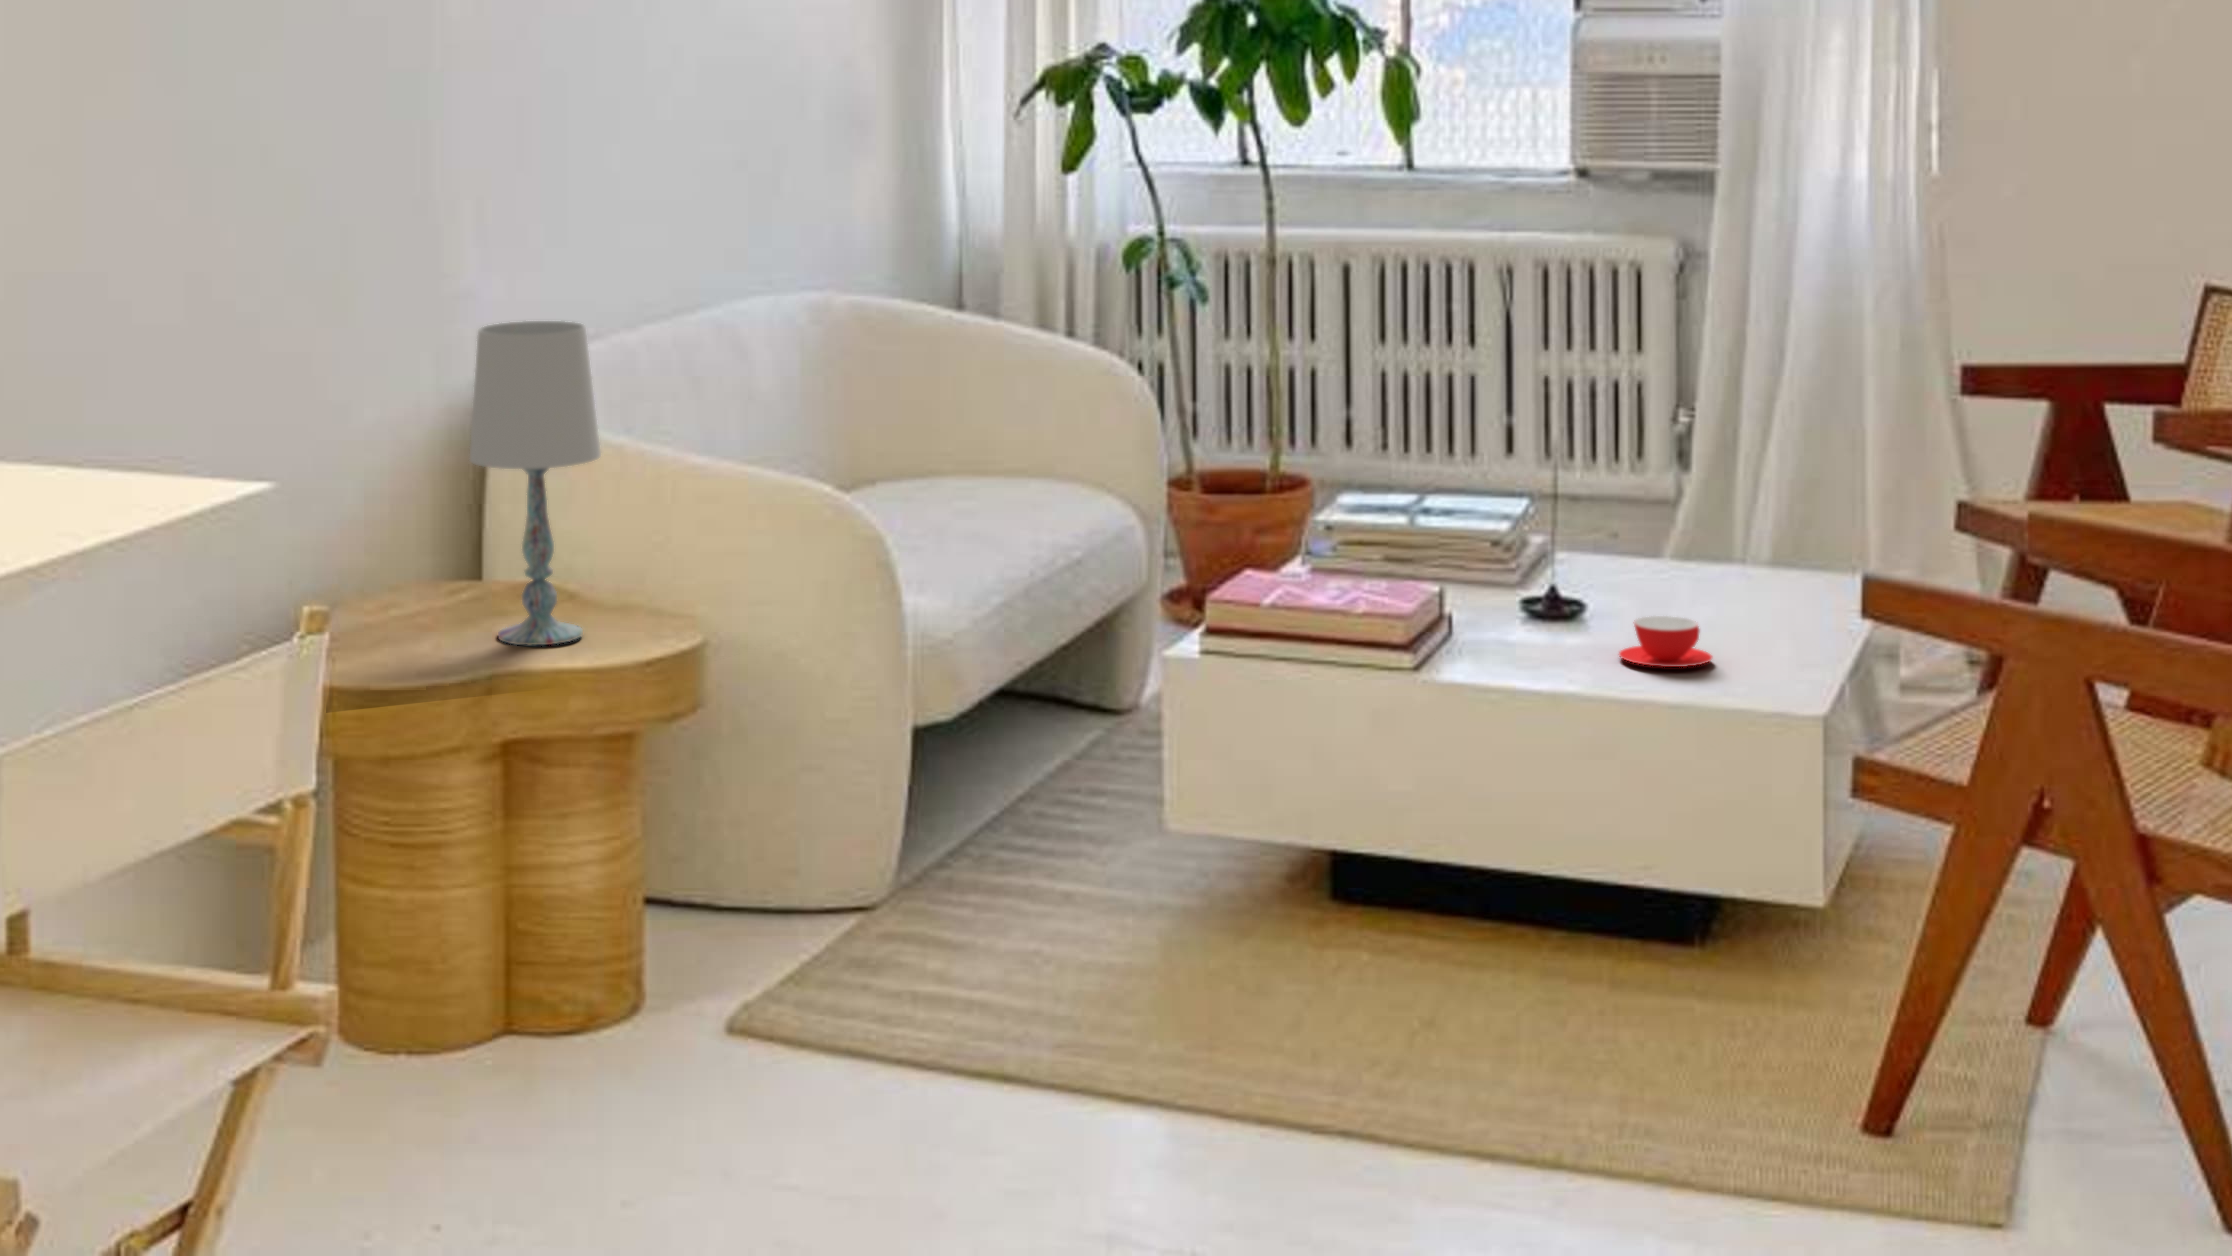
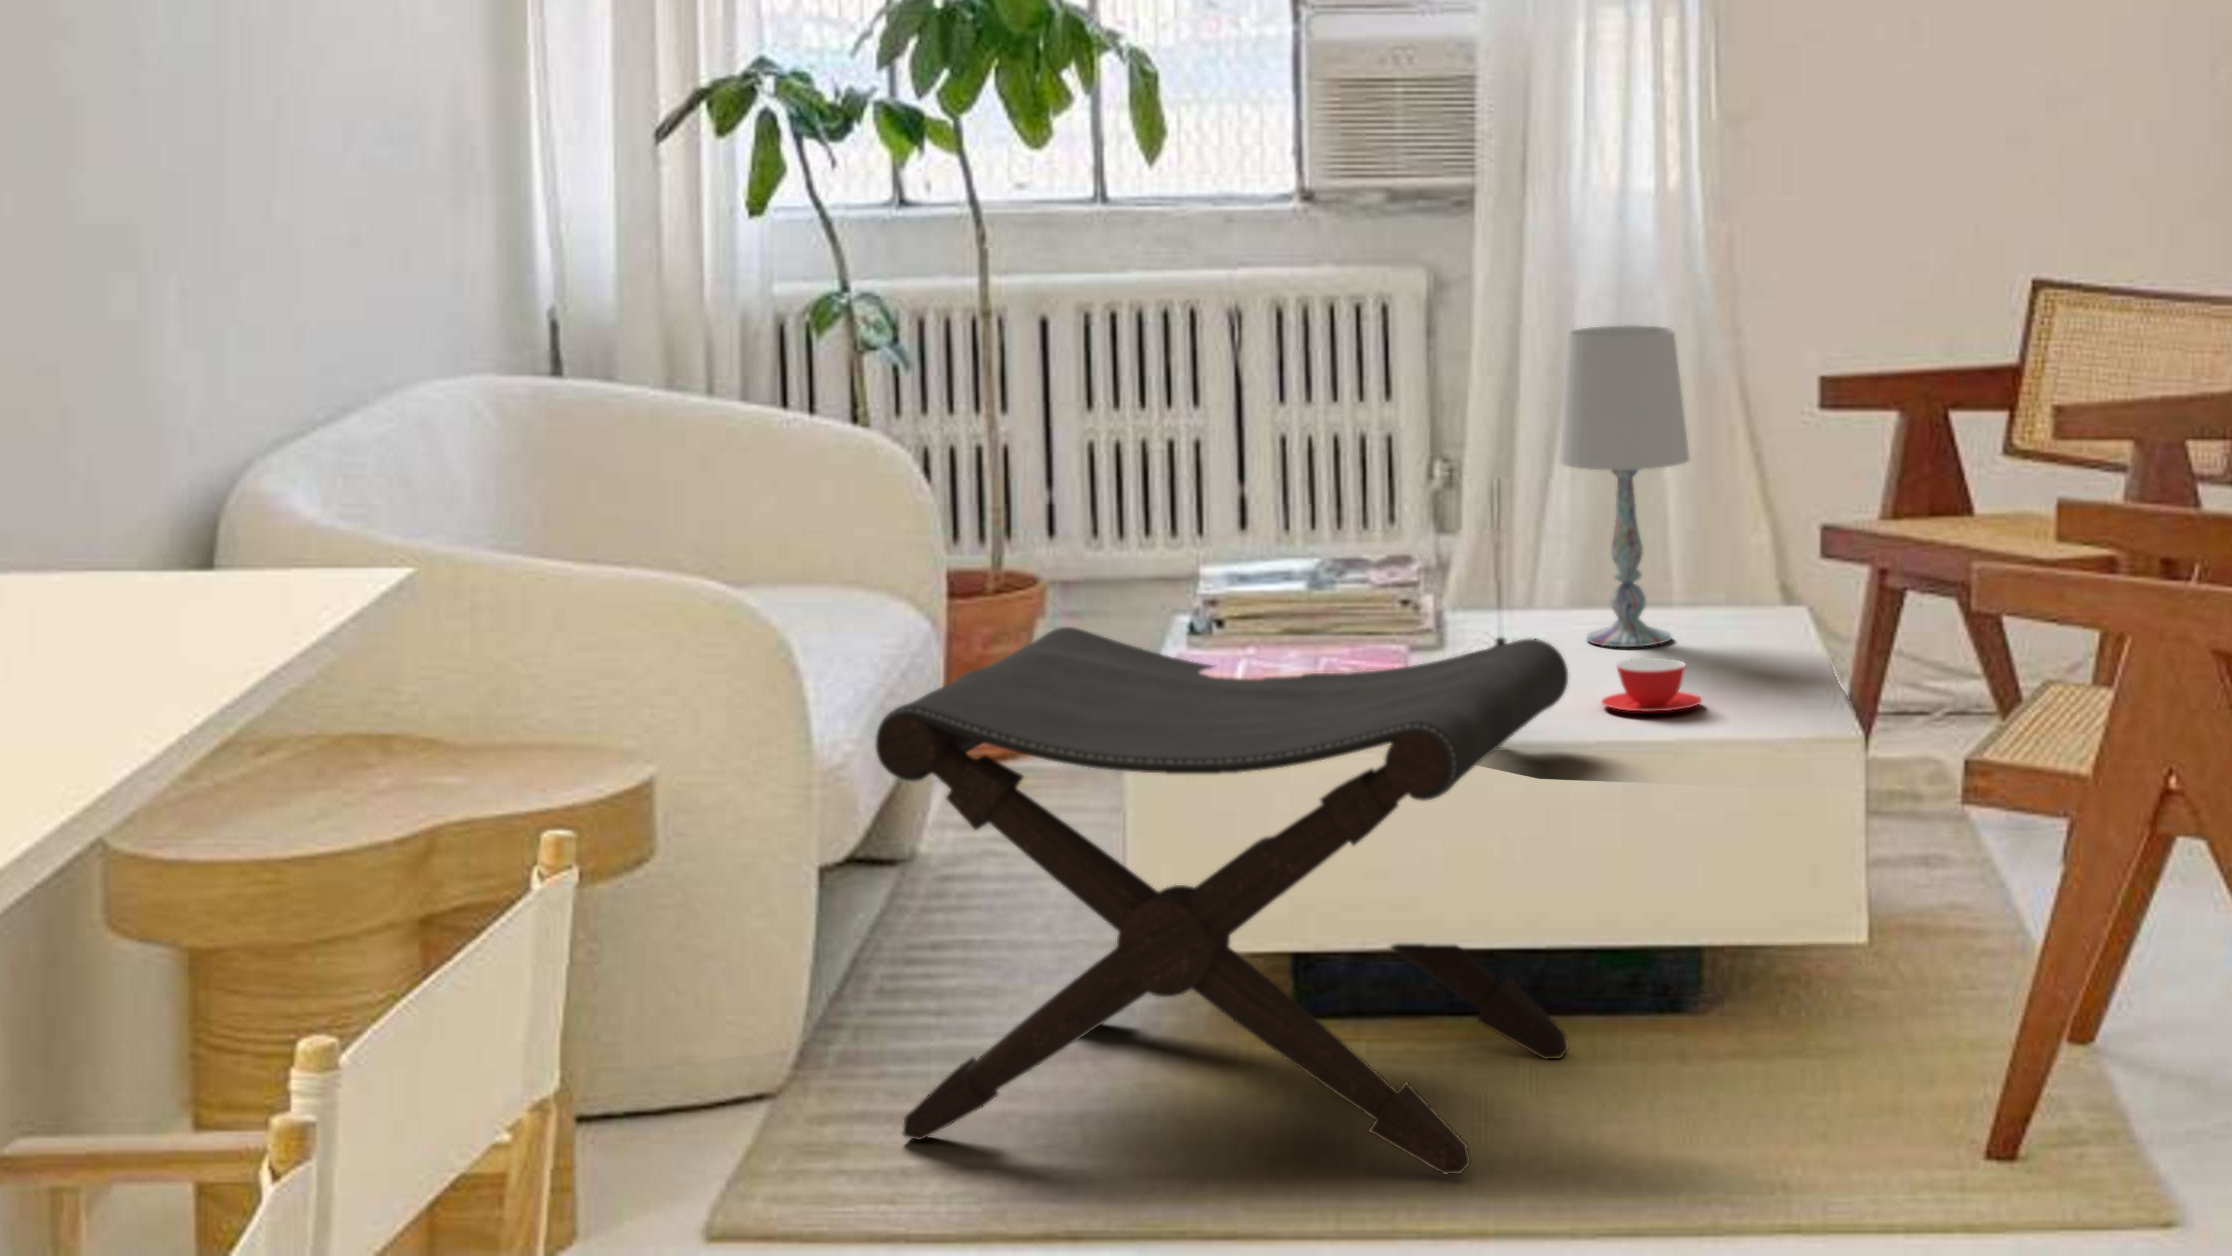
table lamp: present [470,321,601,645] -> present [1559,325,1690,647]
footstool: none [921,545,1556,1069] -> present [876,627,1568,1174]

